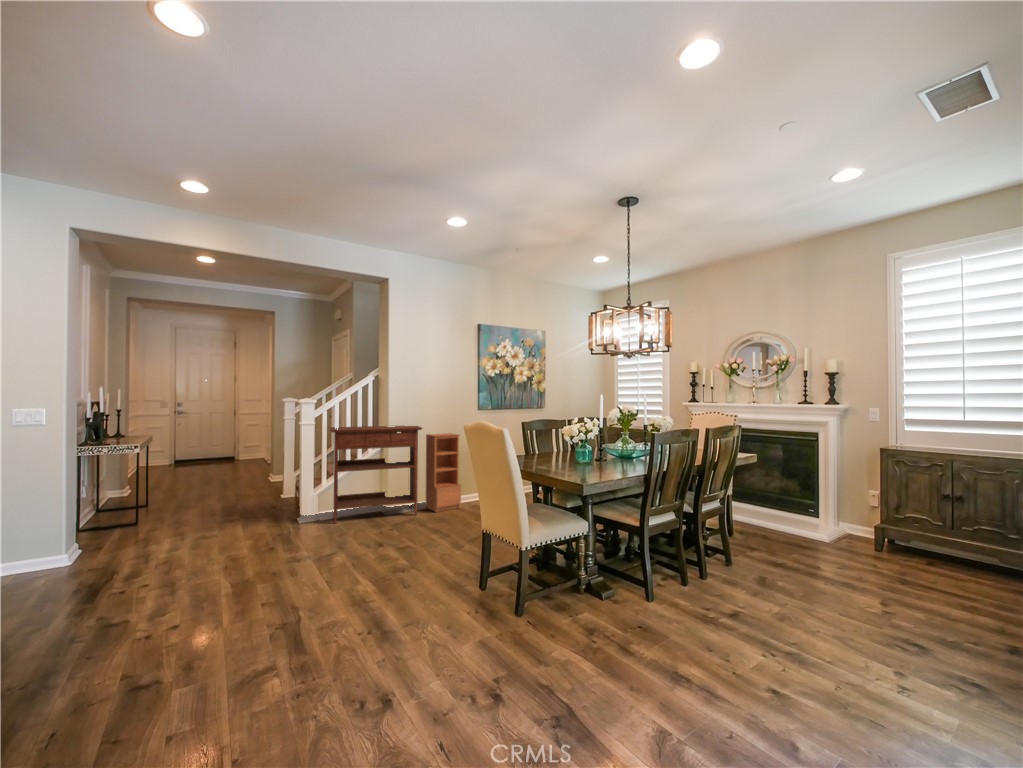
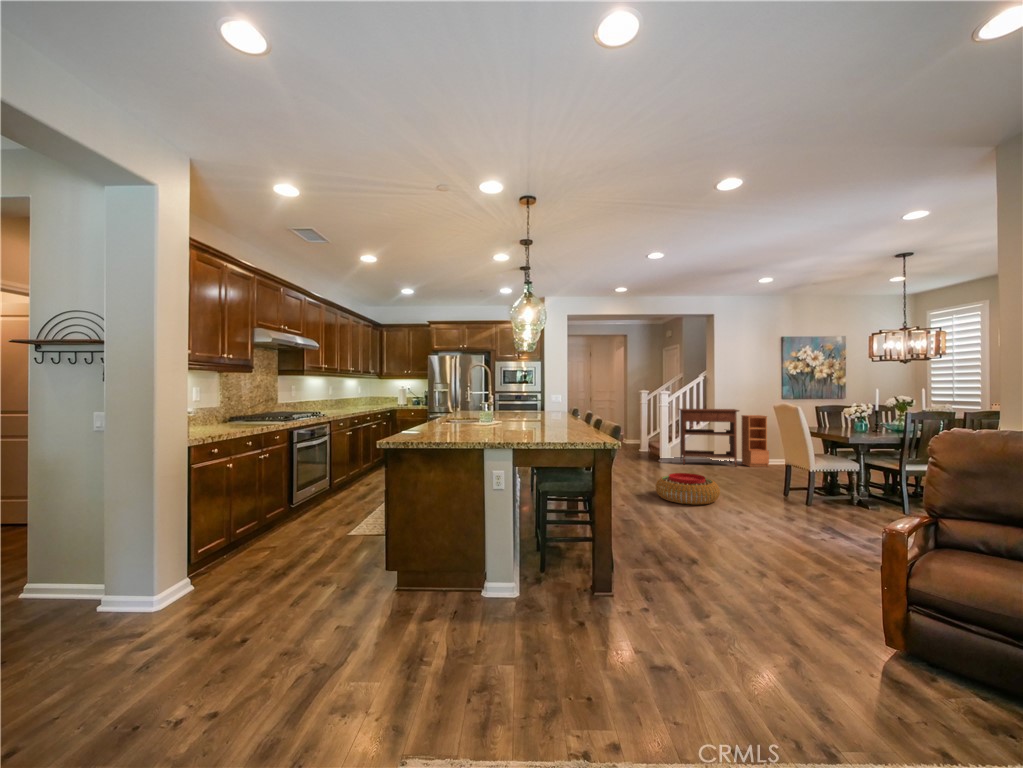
pouf: none [193,585,358,696] -> present [656,473,720,505]

